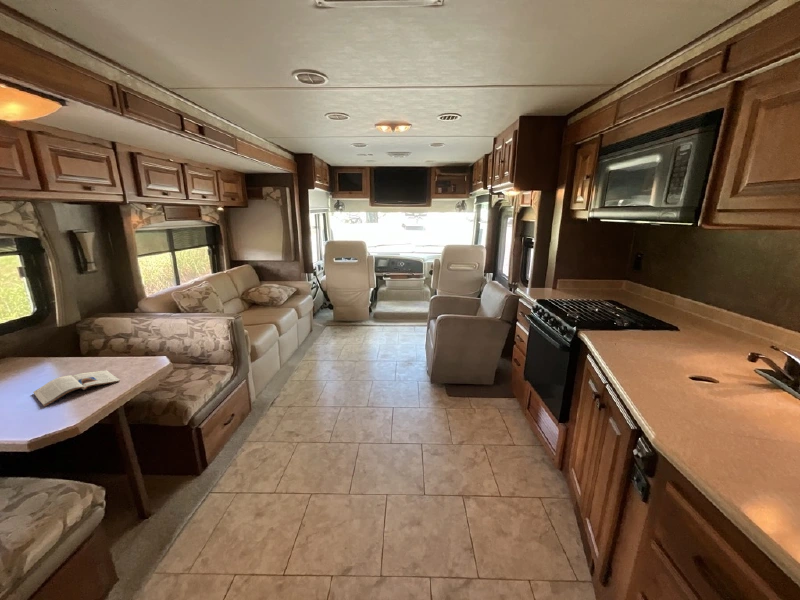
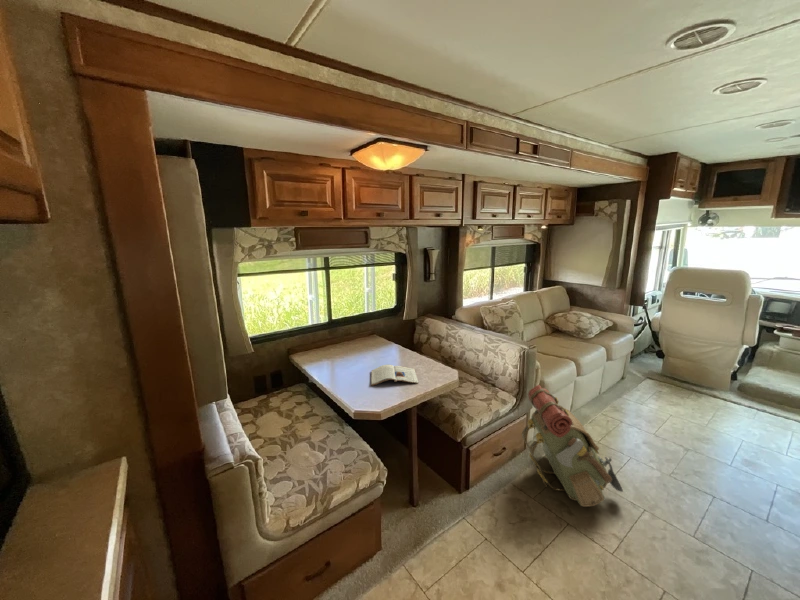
backpack: none [244,347,328,427] -> present [522,385,623,507]

